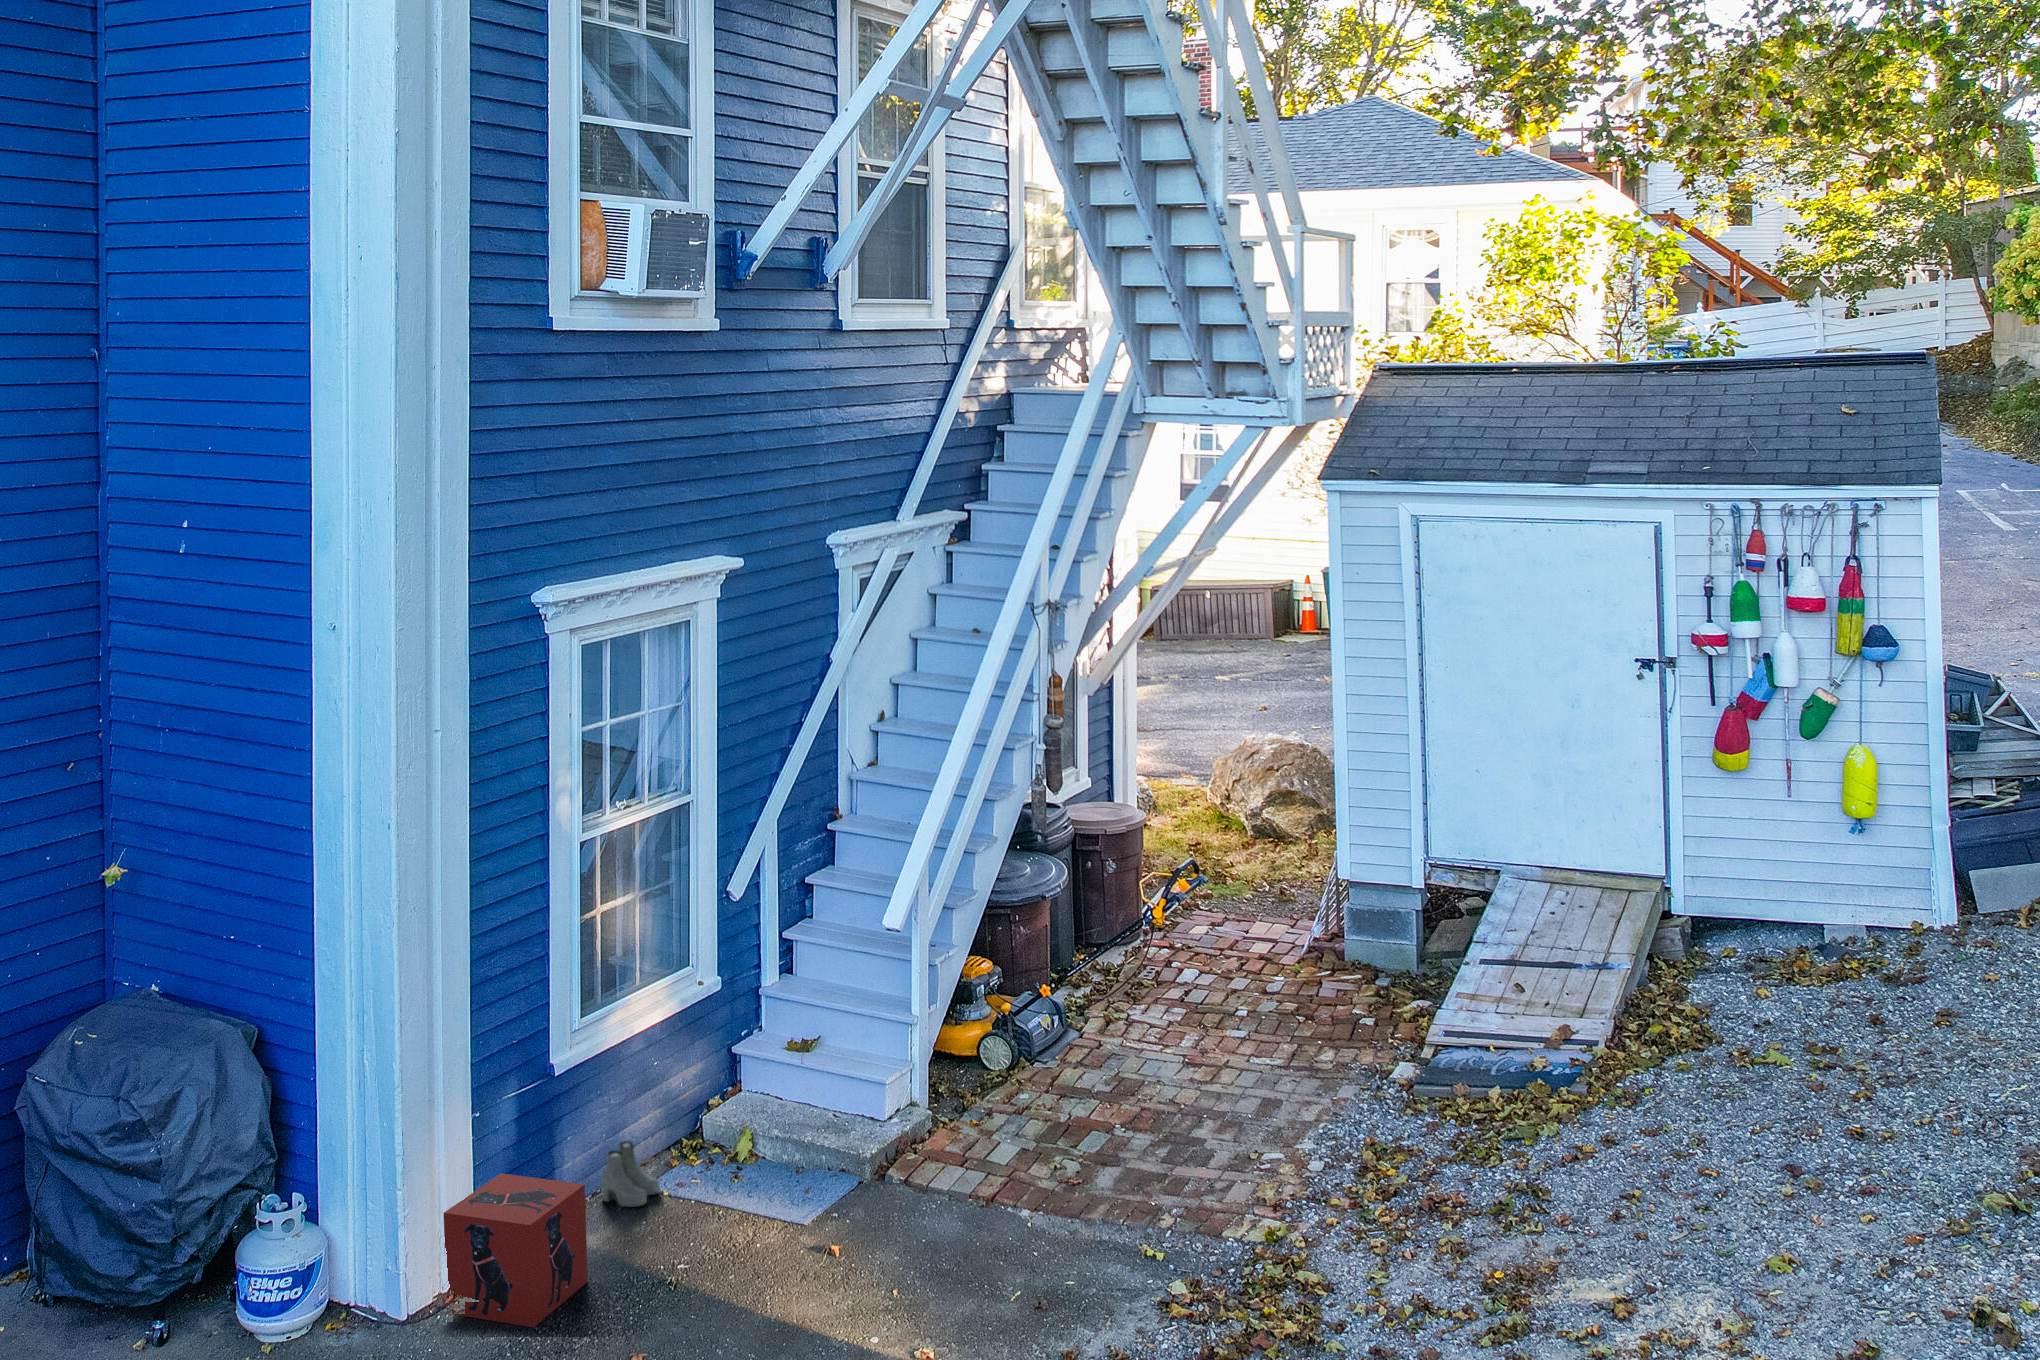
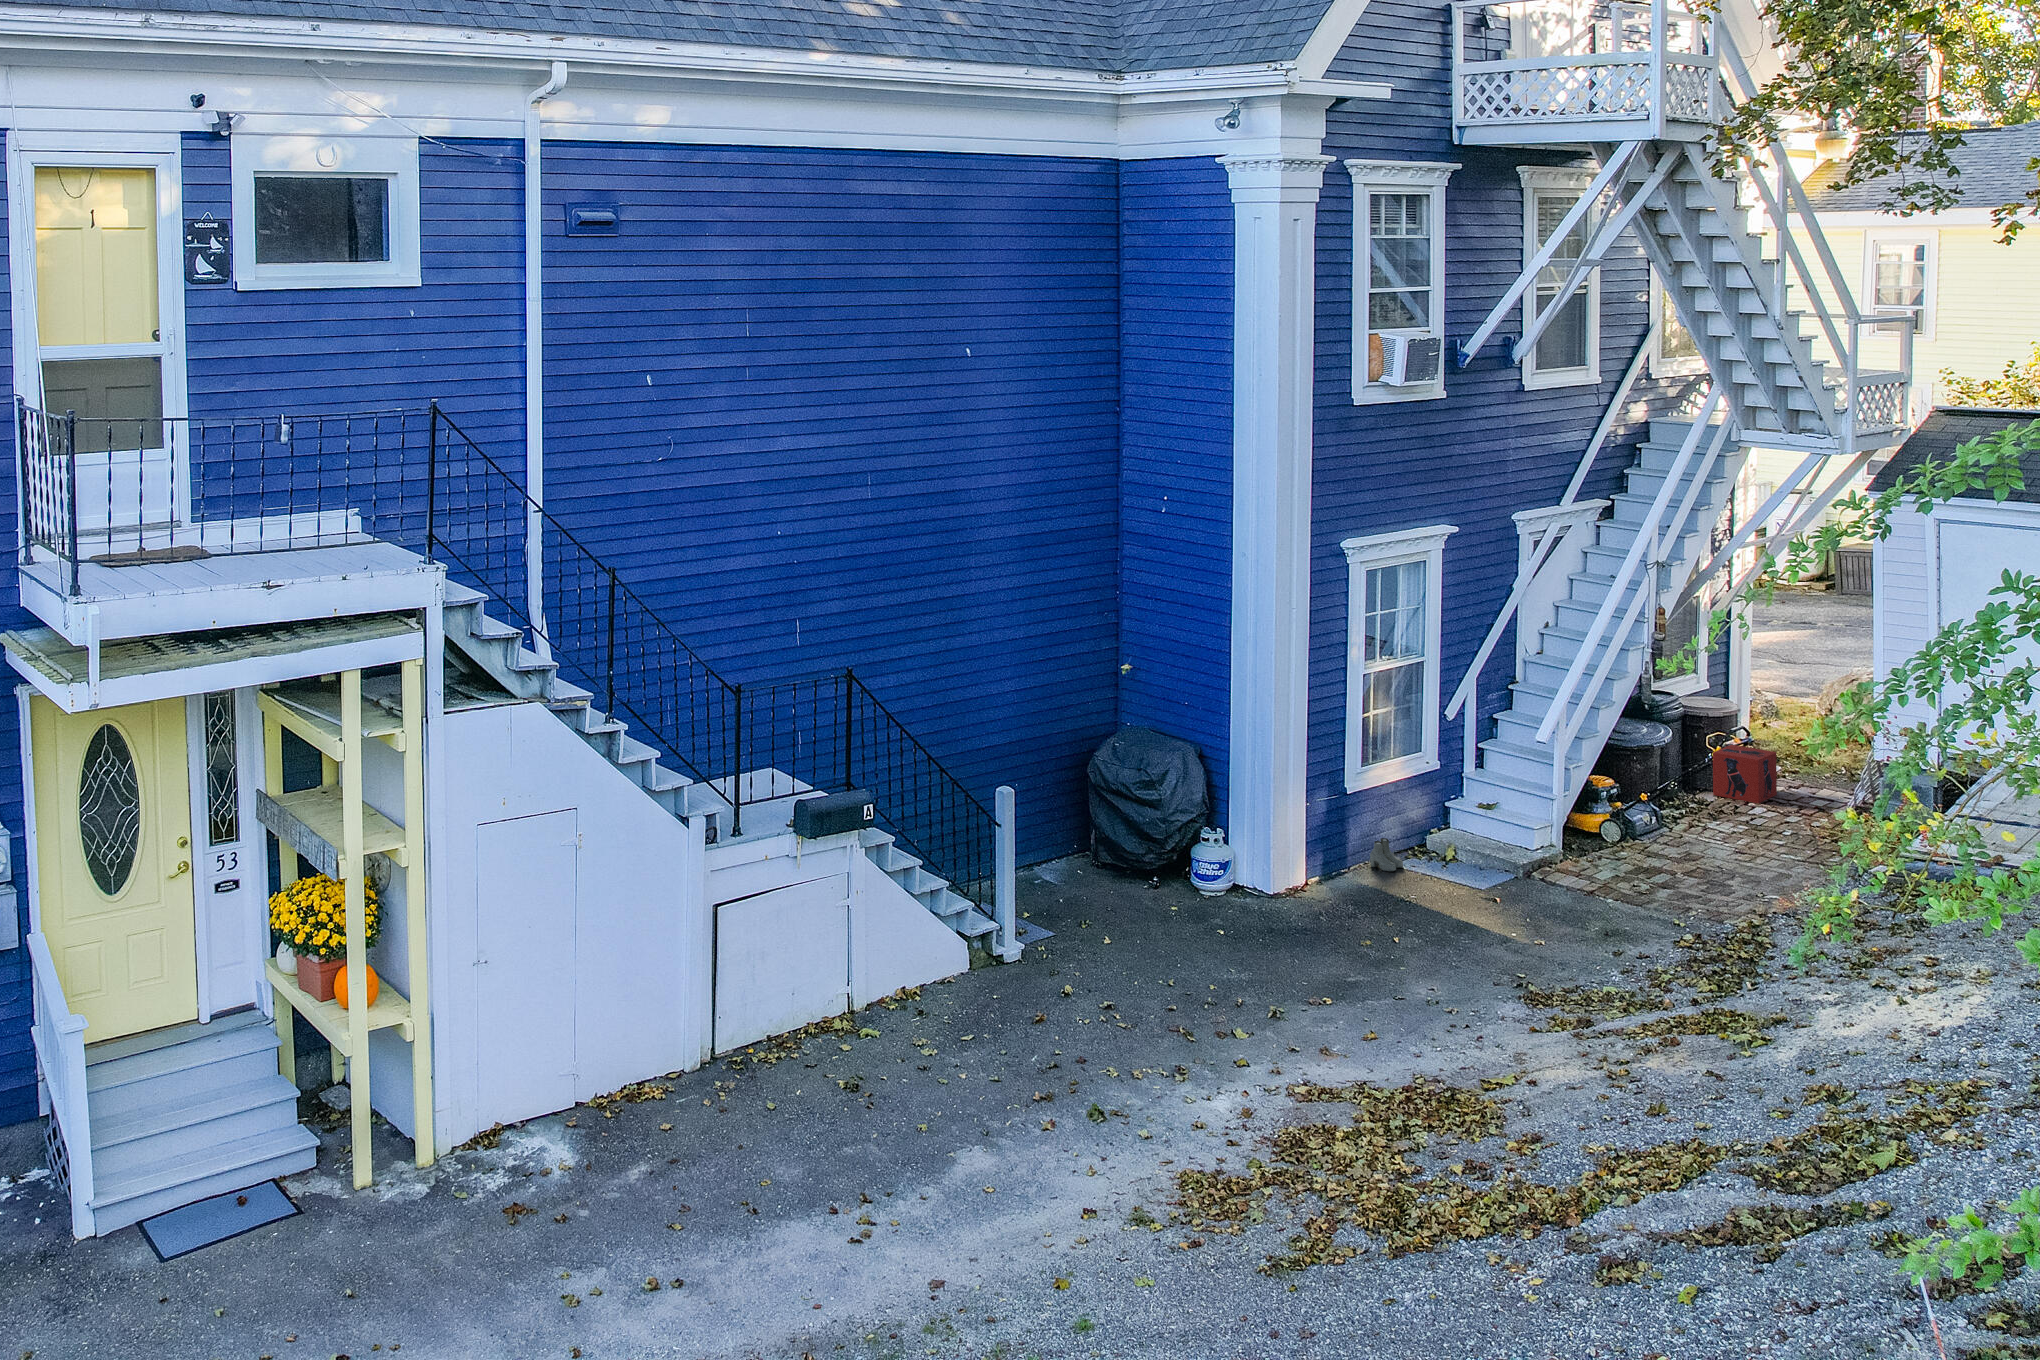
storage box: present [444,1173,588,1327] -> present [1713,745,1777,803]

